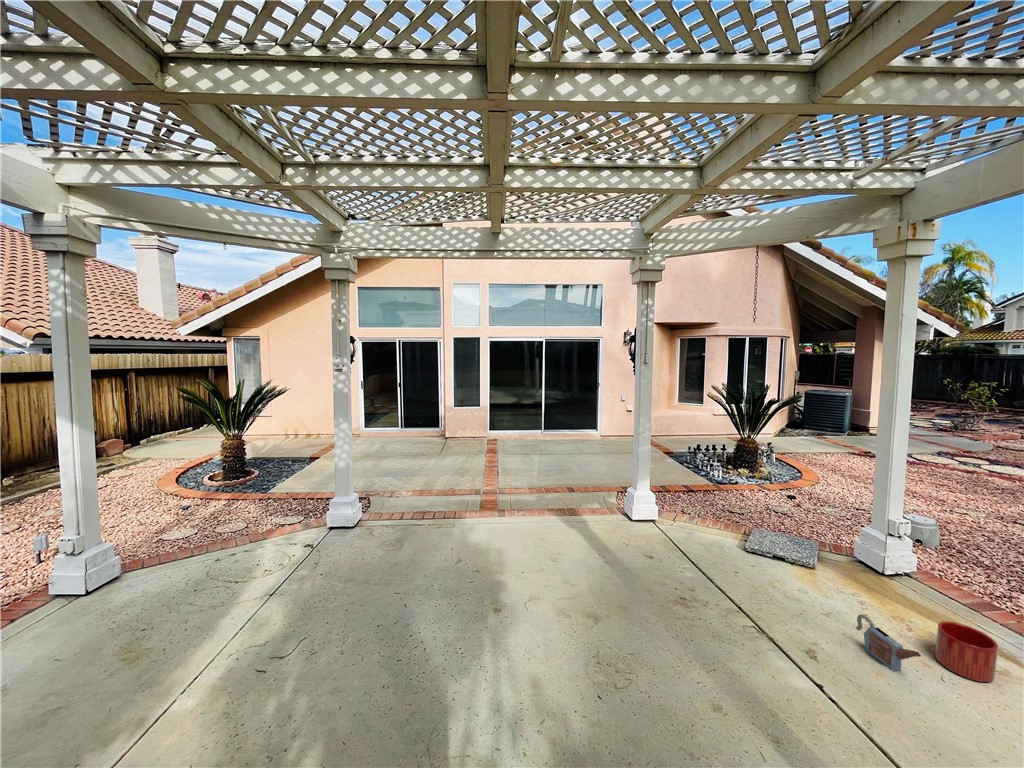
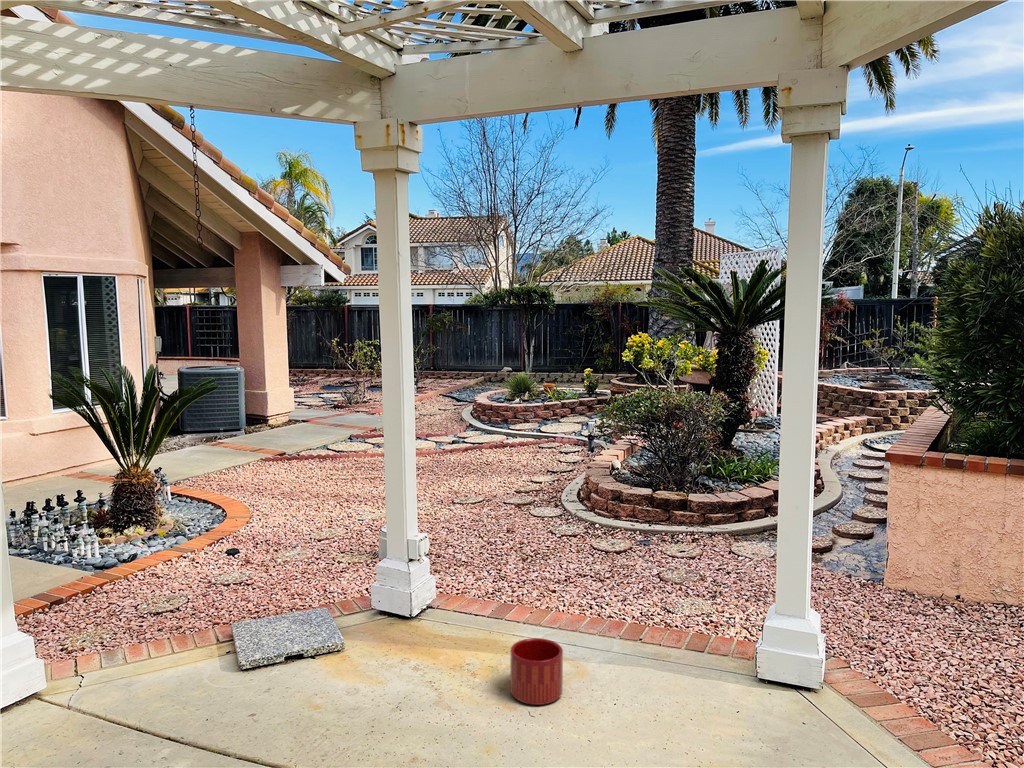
watering can: present [856,615,921,671] -> none [441,686,526,745]

